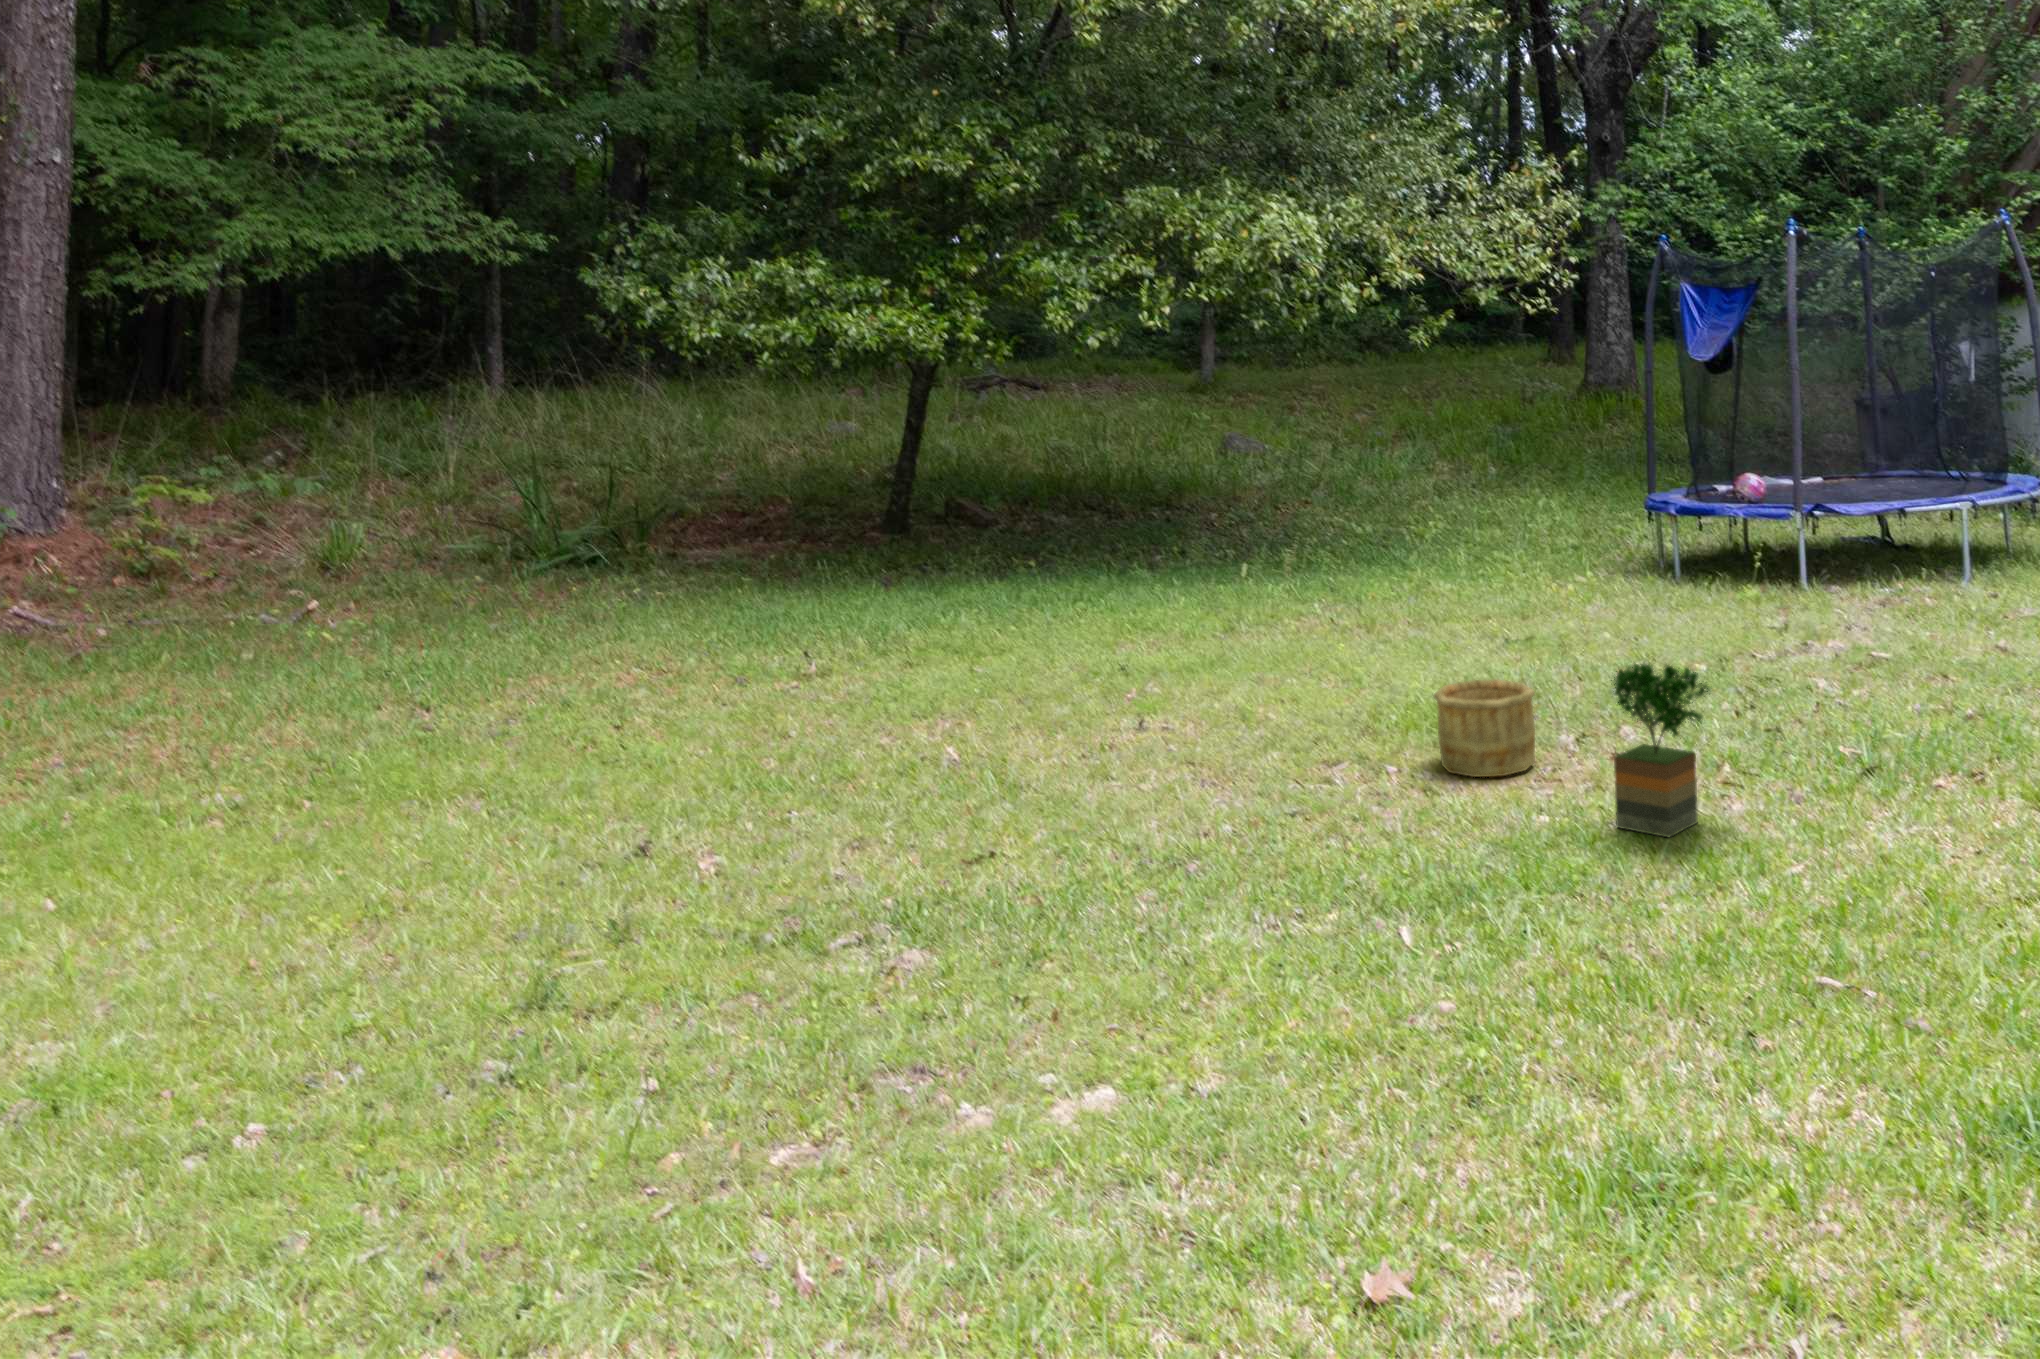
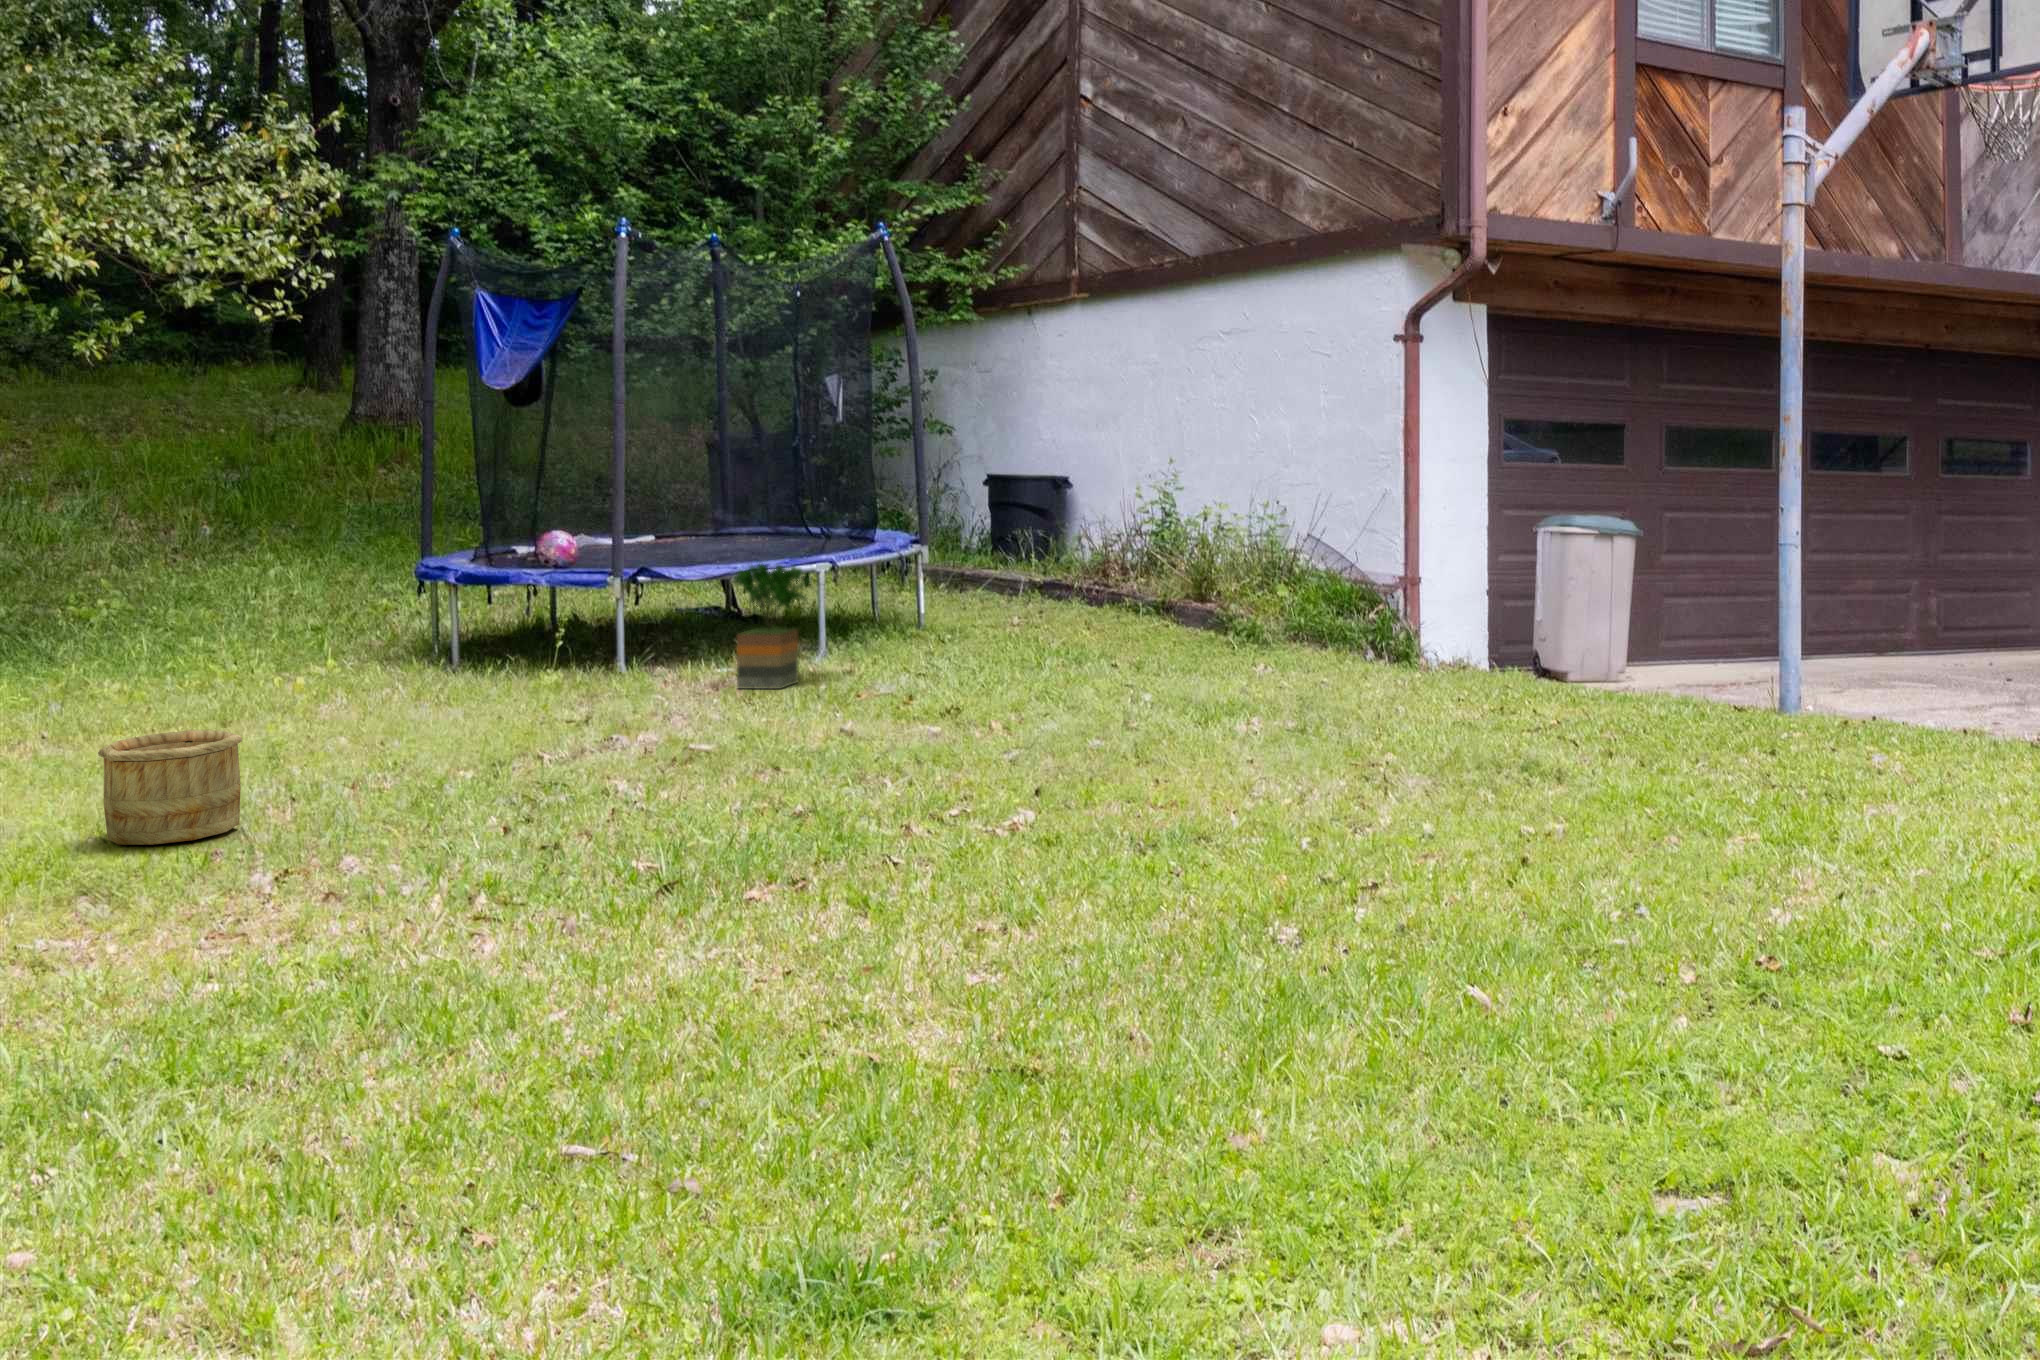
potted tree: present [1611,663,1712,837] -> present [733,563,813,689]

